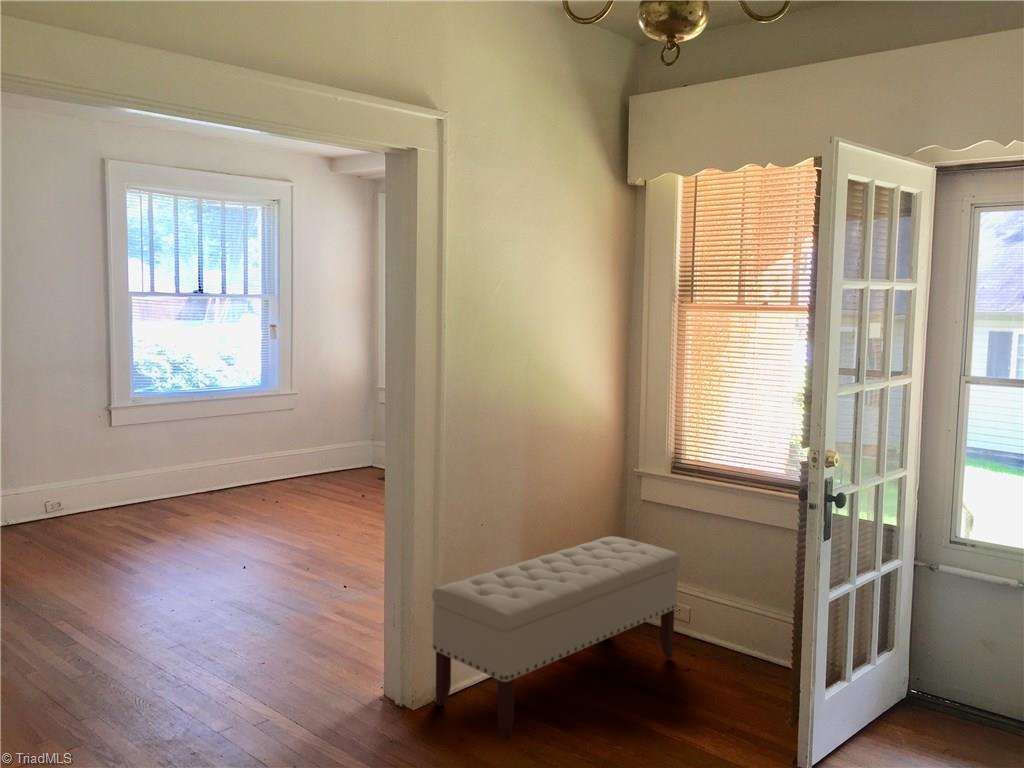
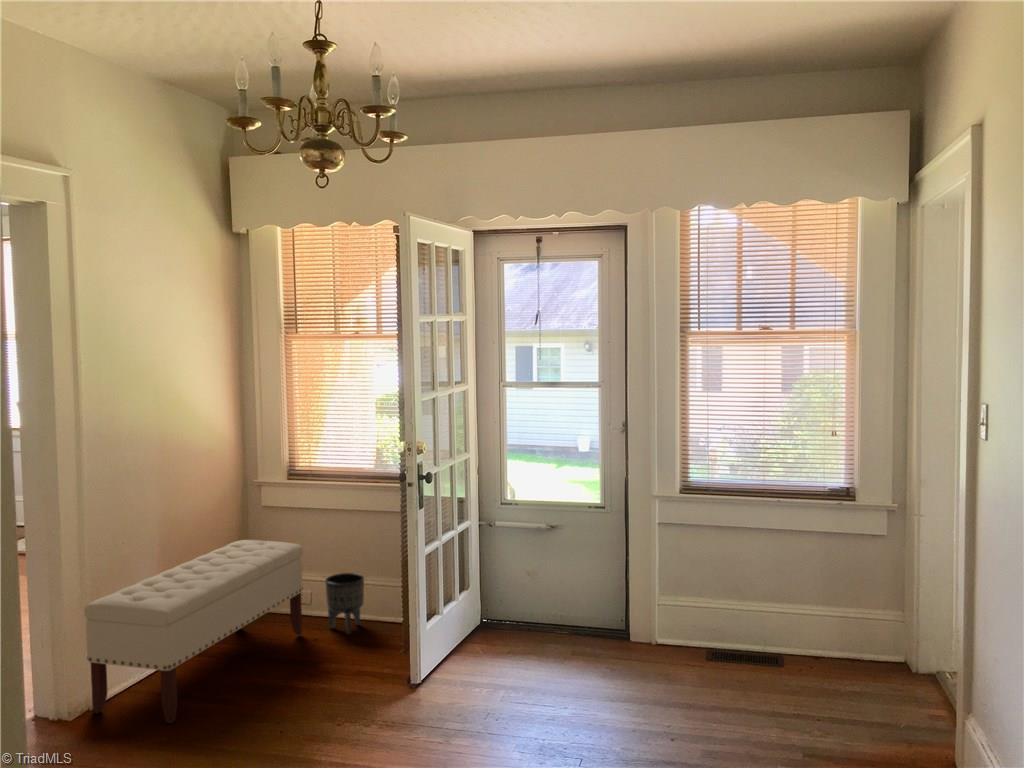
planter: none [704,594,752,671] -> present [325,573,364,634]

